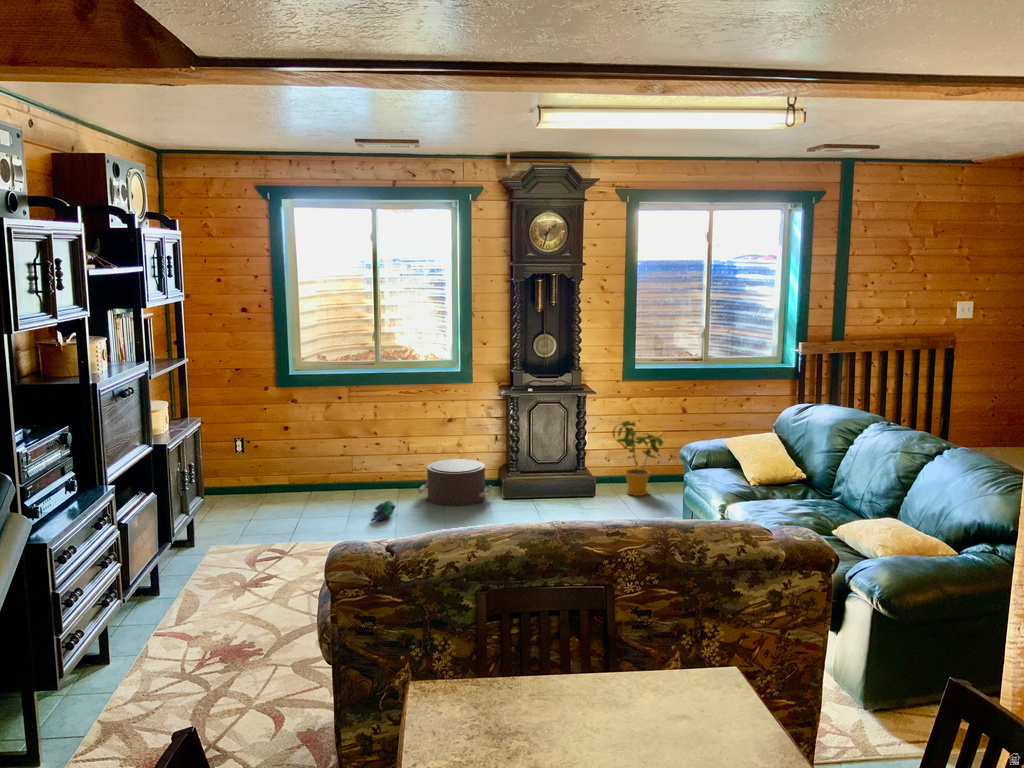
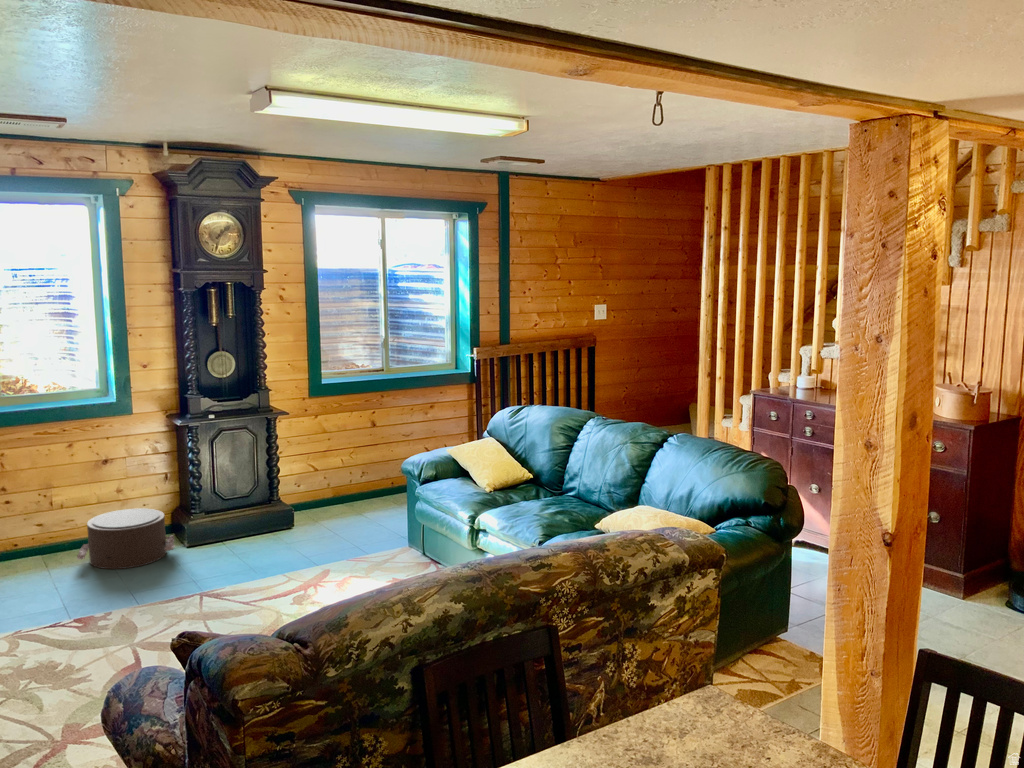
house plant: present [613,421,663,496] -> none [308,441,365,521]
plush toy: present [371,501,396,521] -> none [25,577,62,608]

